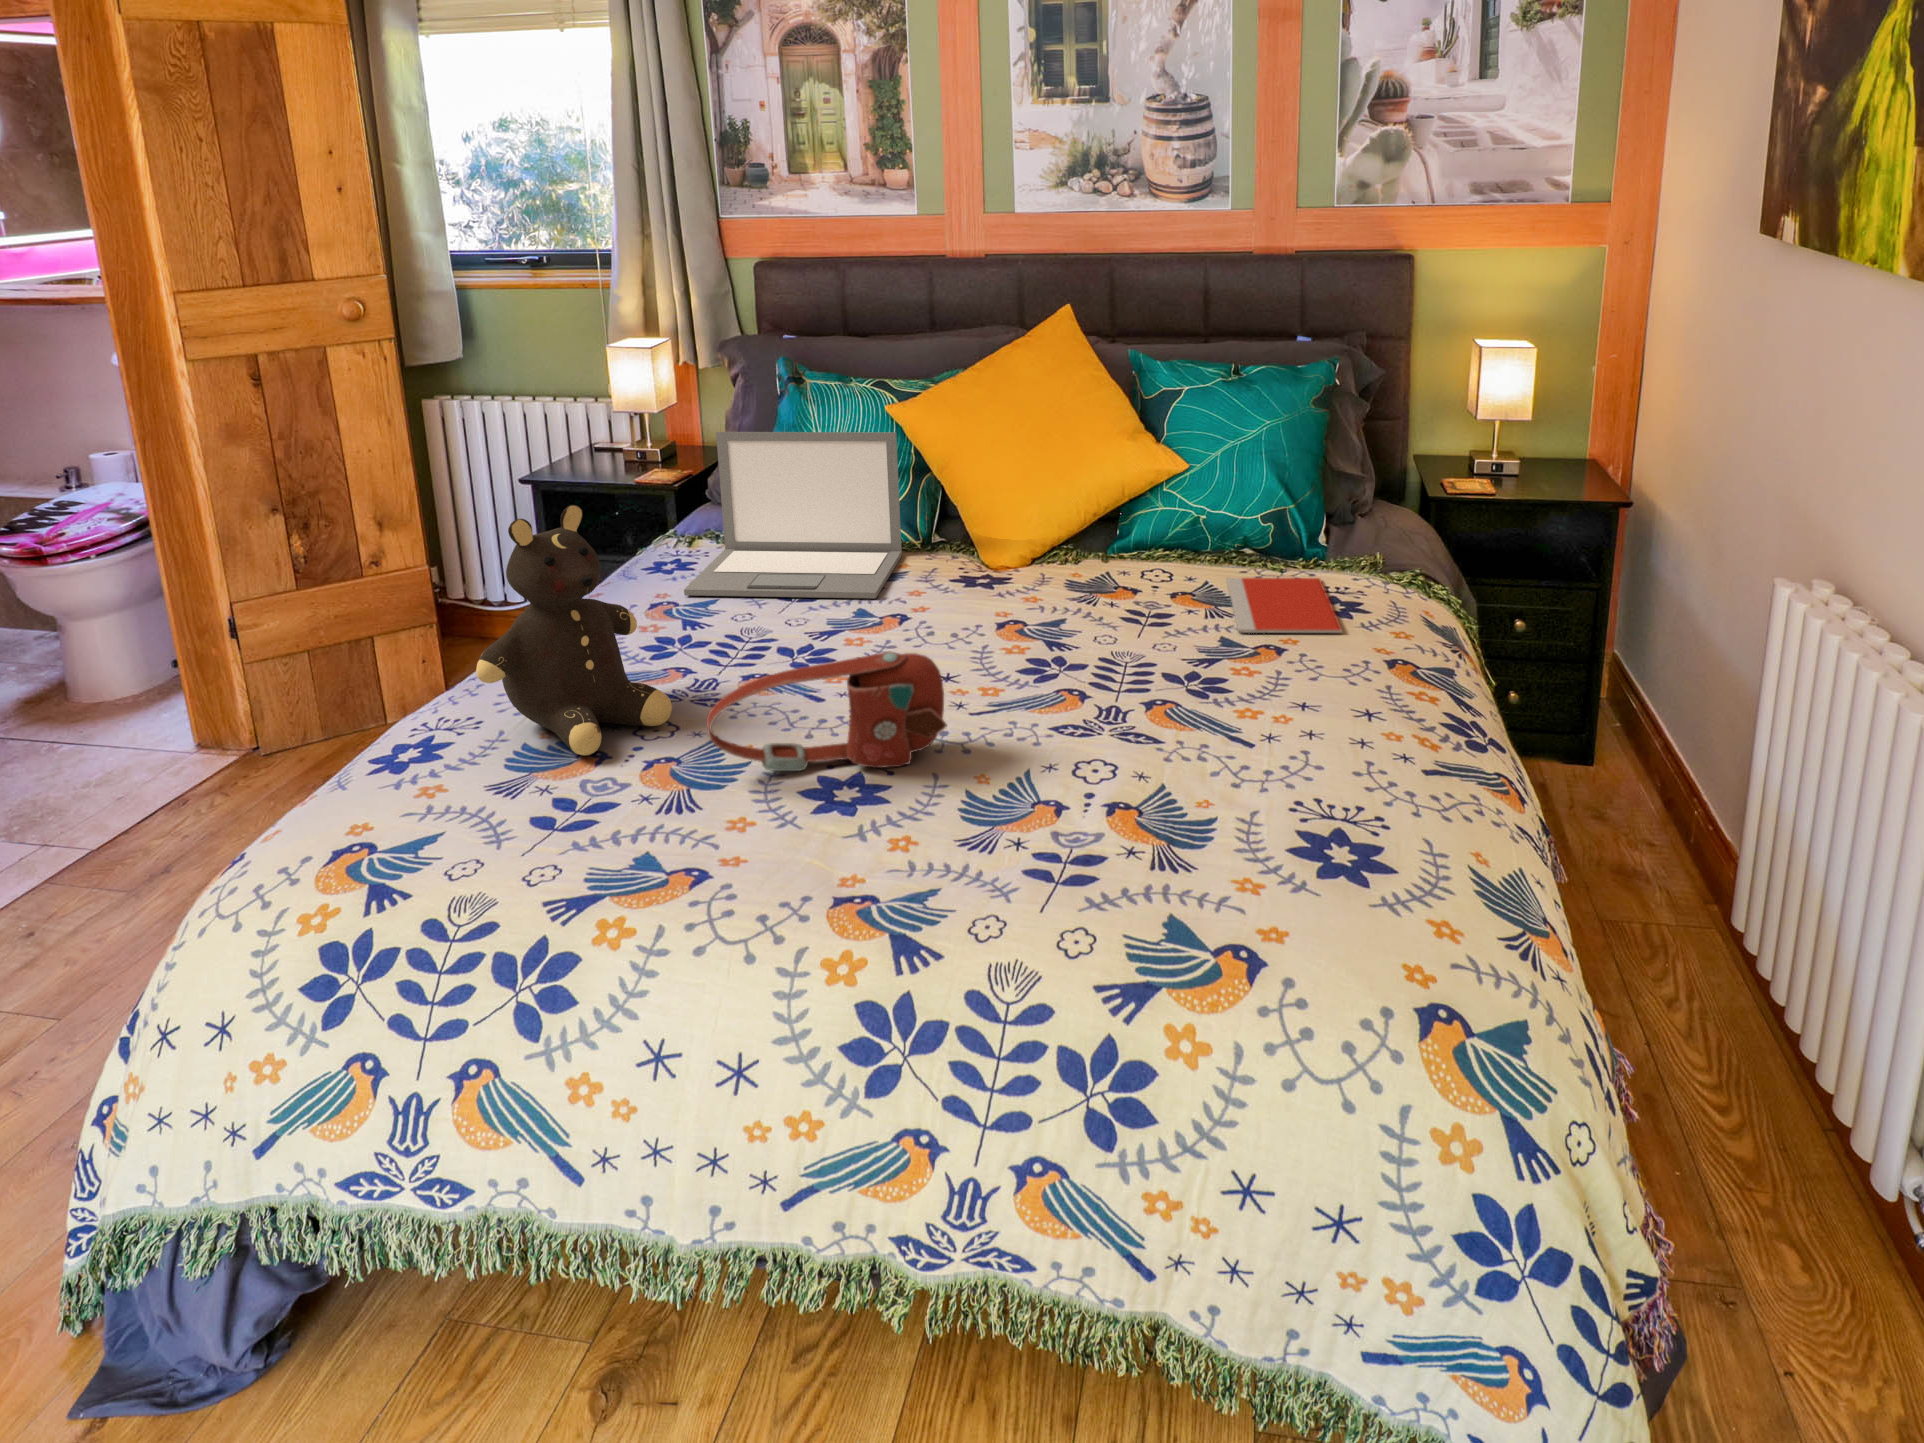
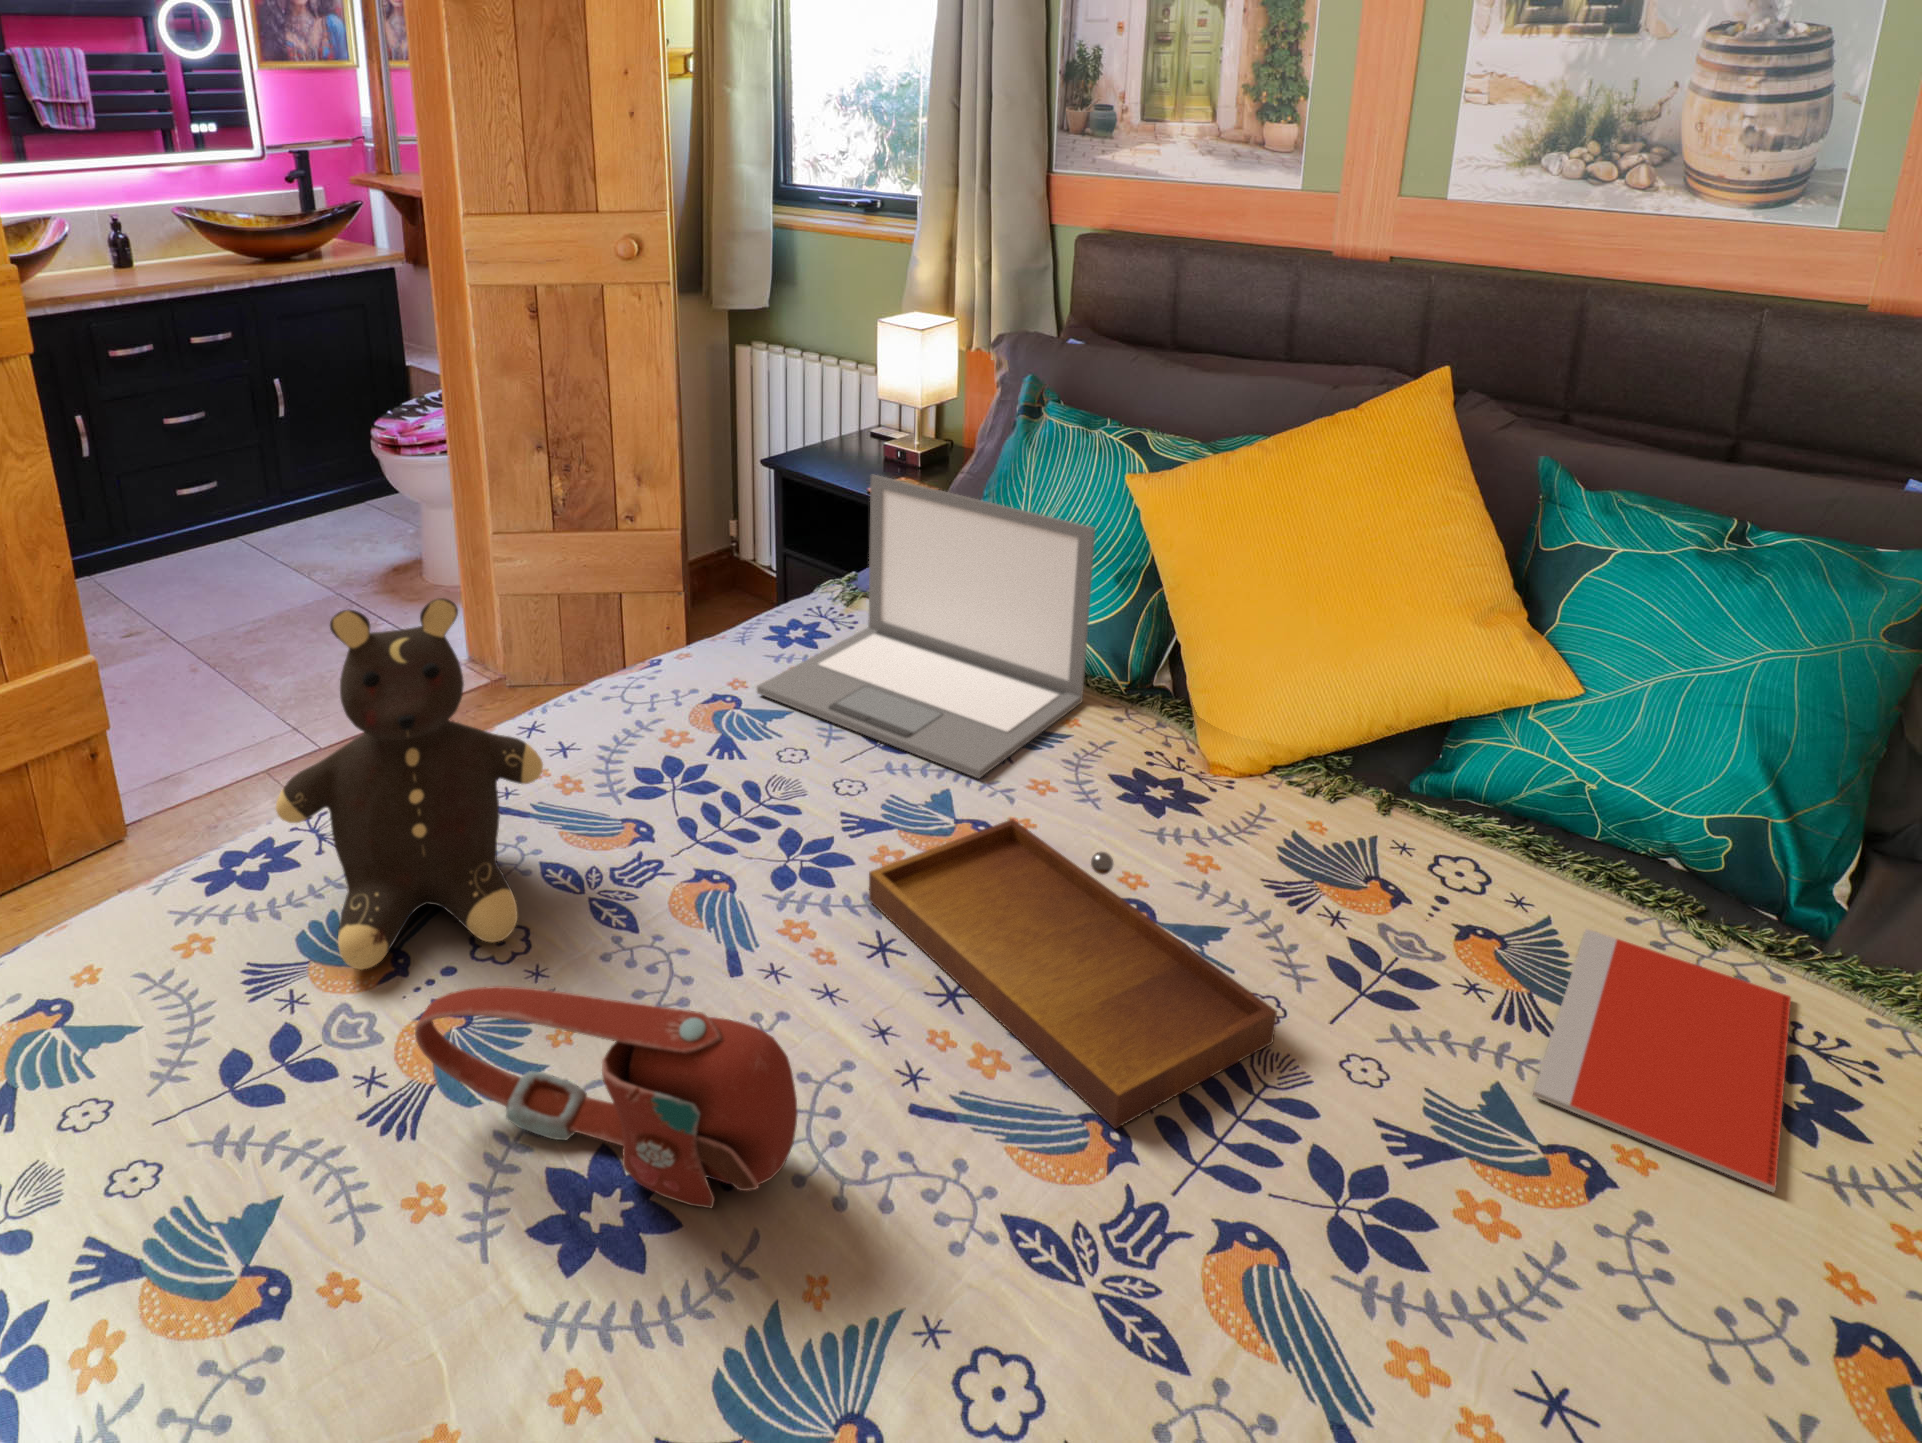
tray: none [866,574,1119,690] -> present [869,819,1277,1129]

